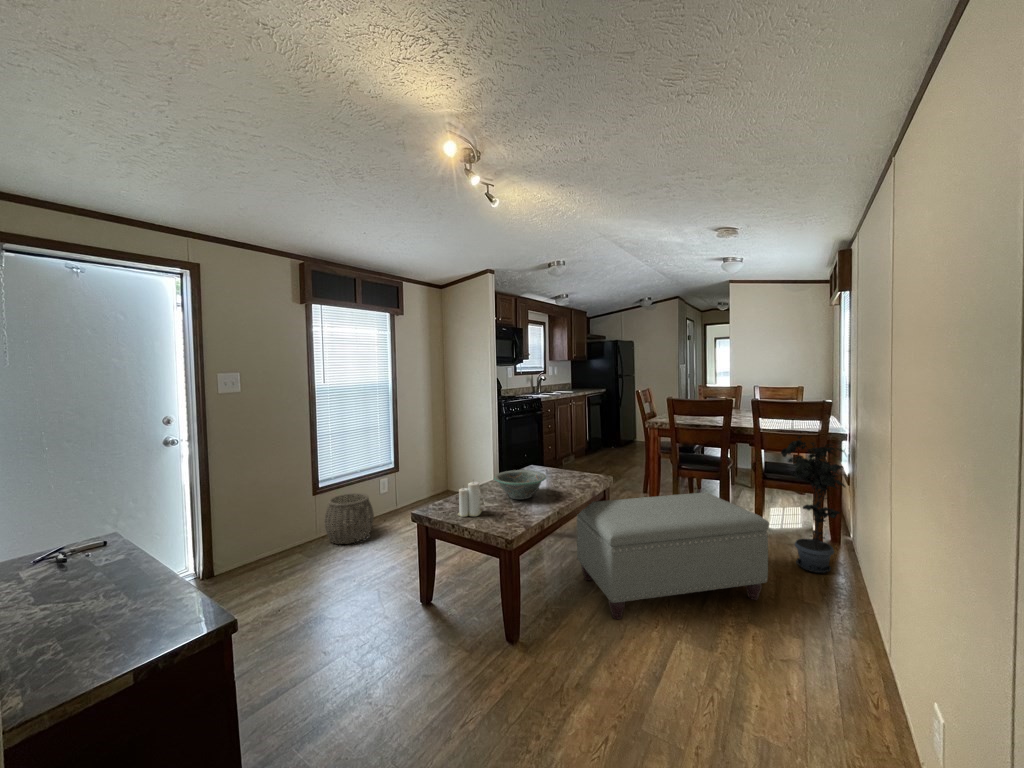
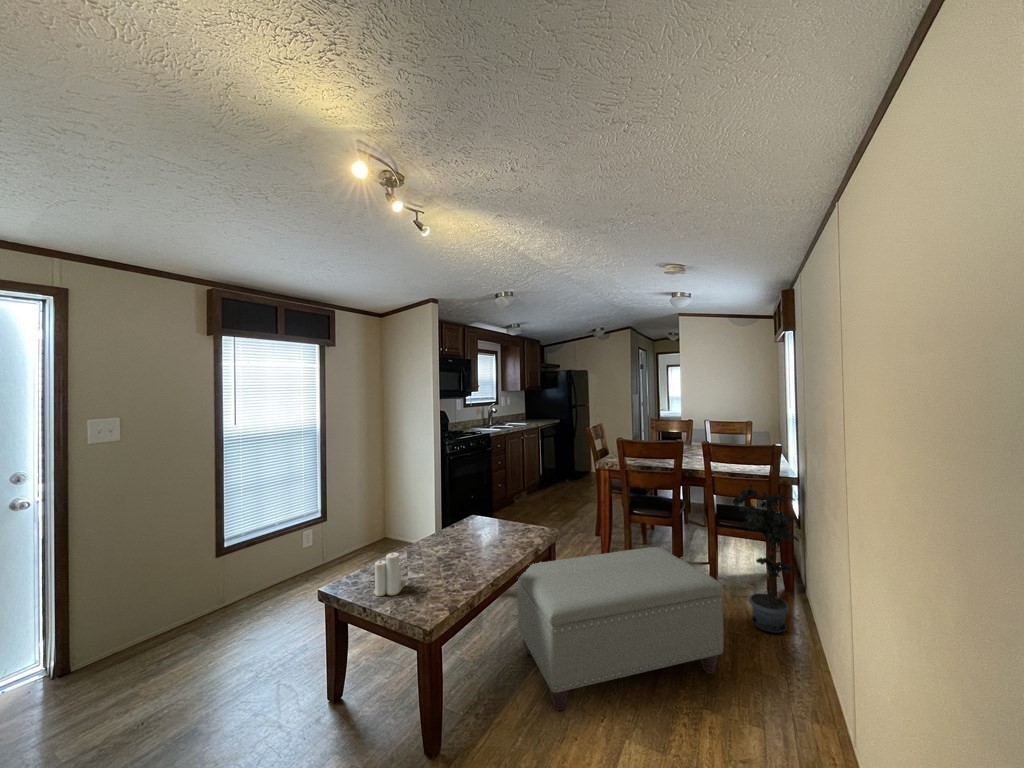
decorative bowl: present [494,470,546,499] -> none [422,529,482,567]
woven basket: present [324,493,374,544] -> none [228,551,291,616]

